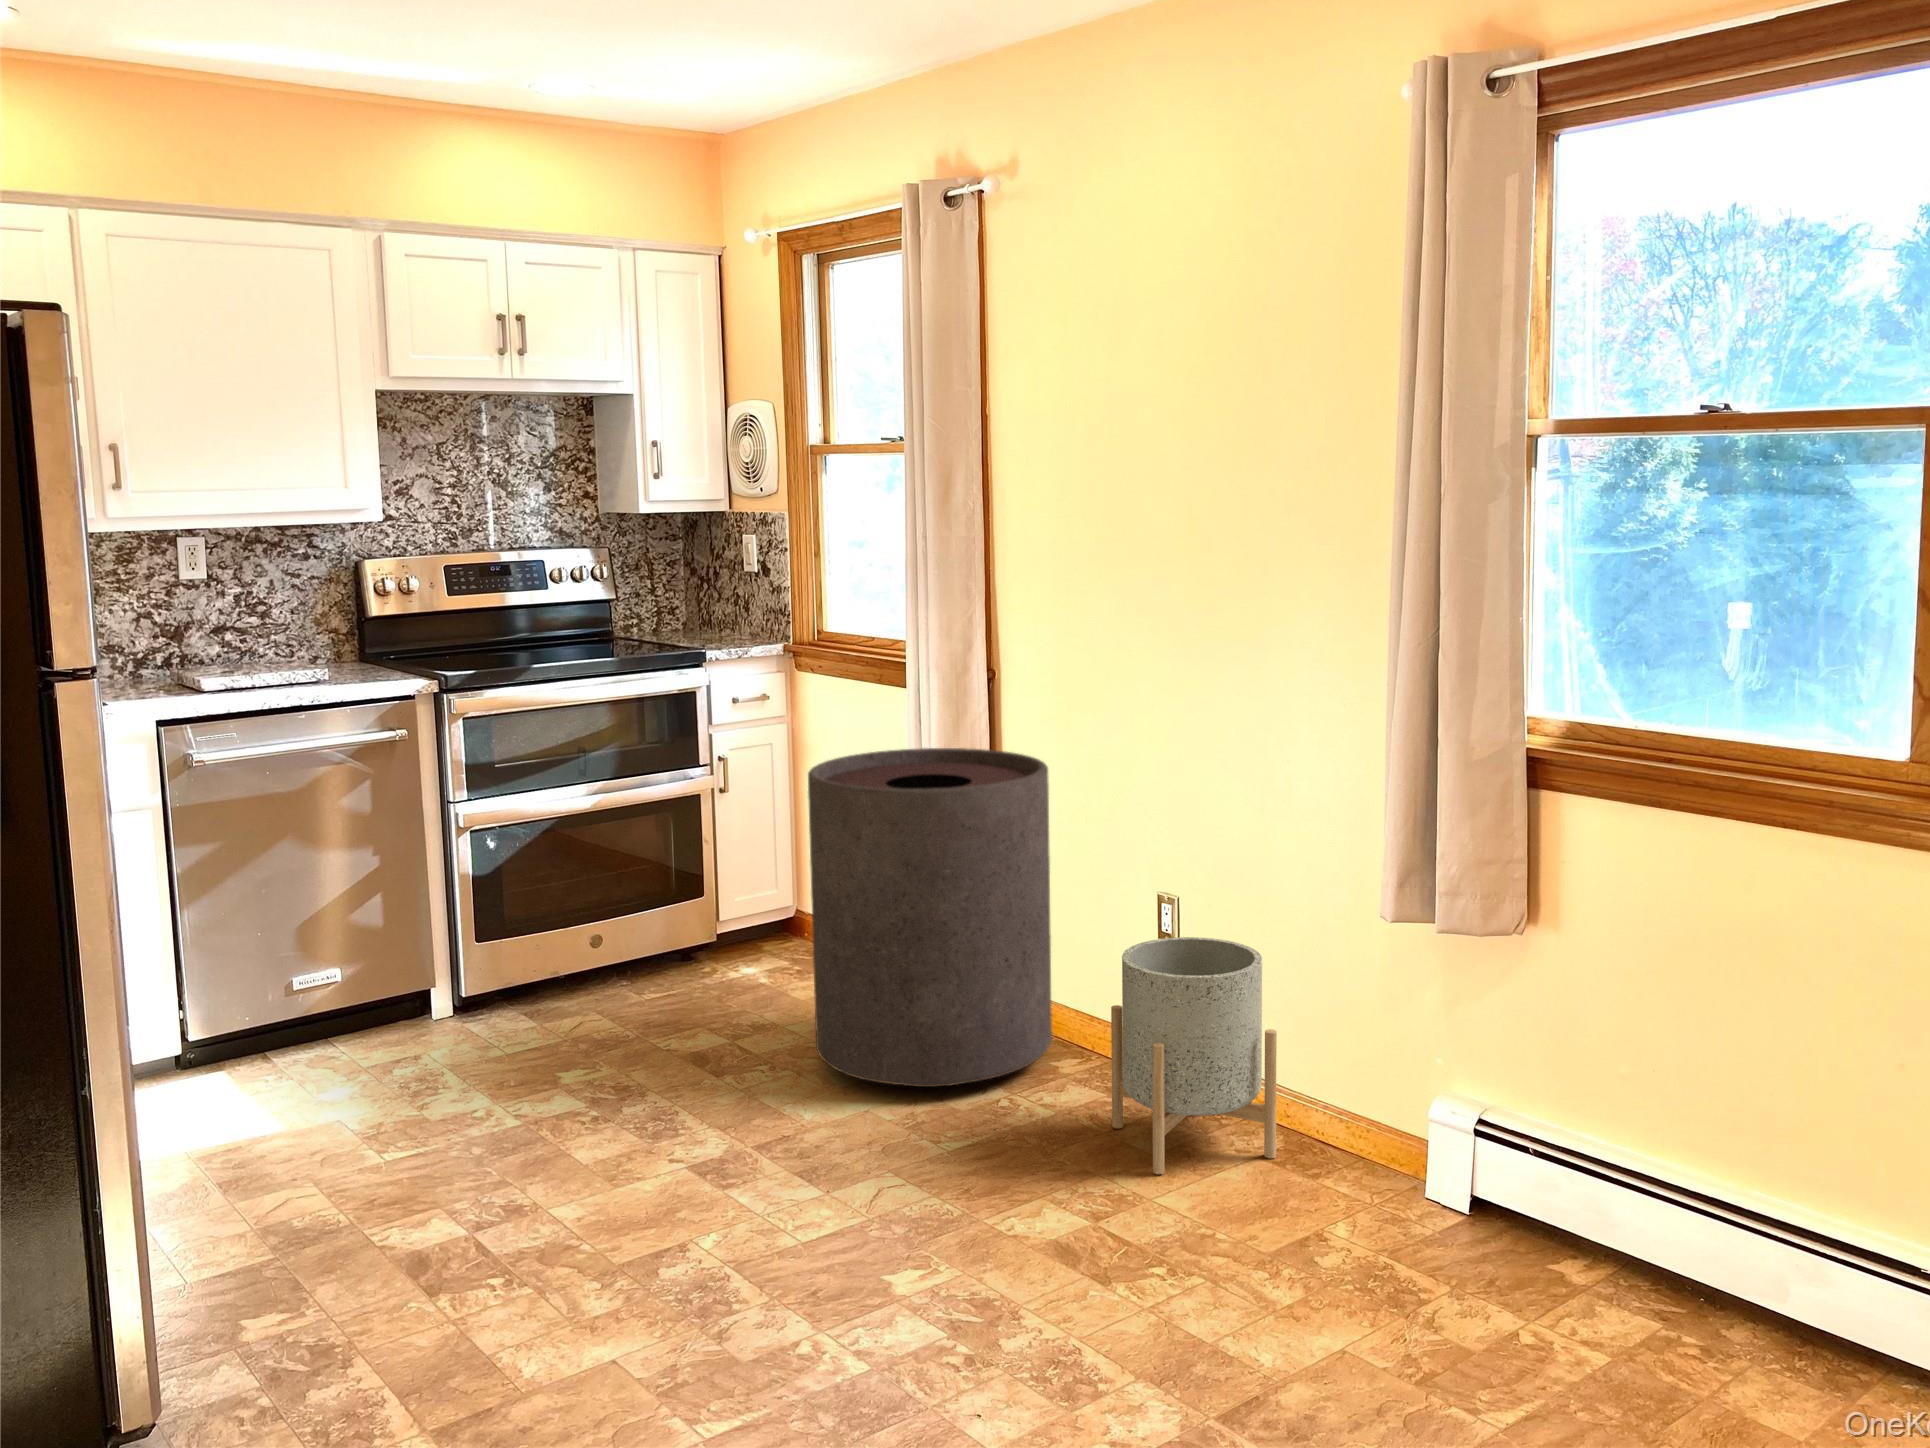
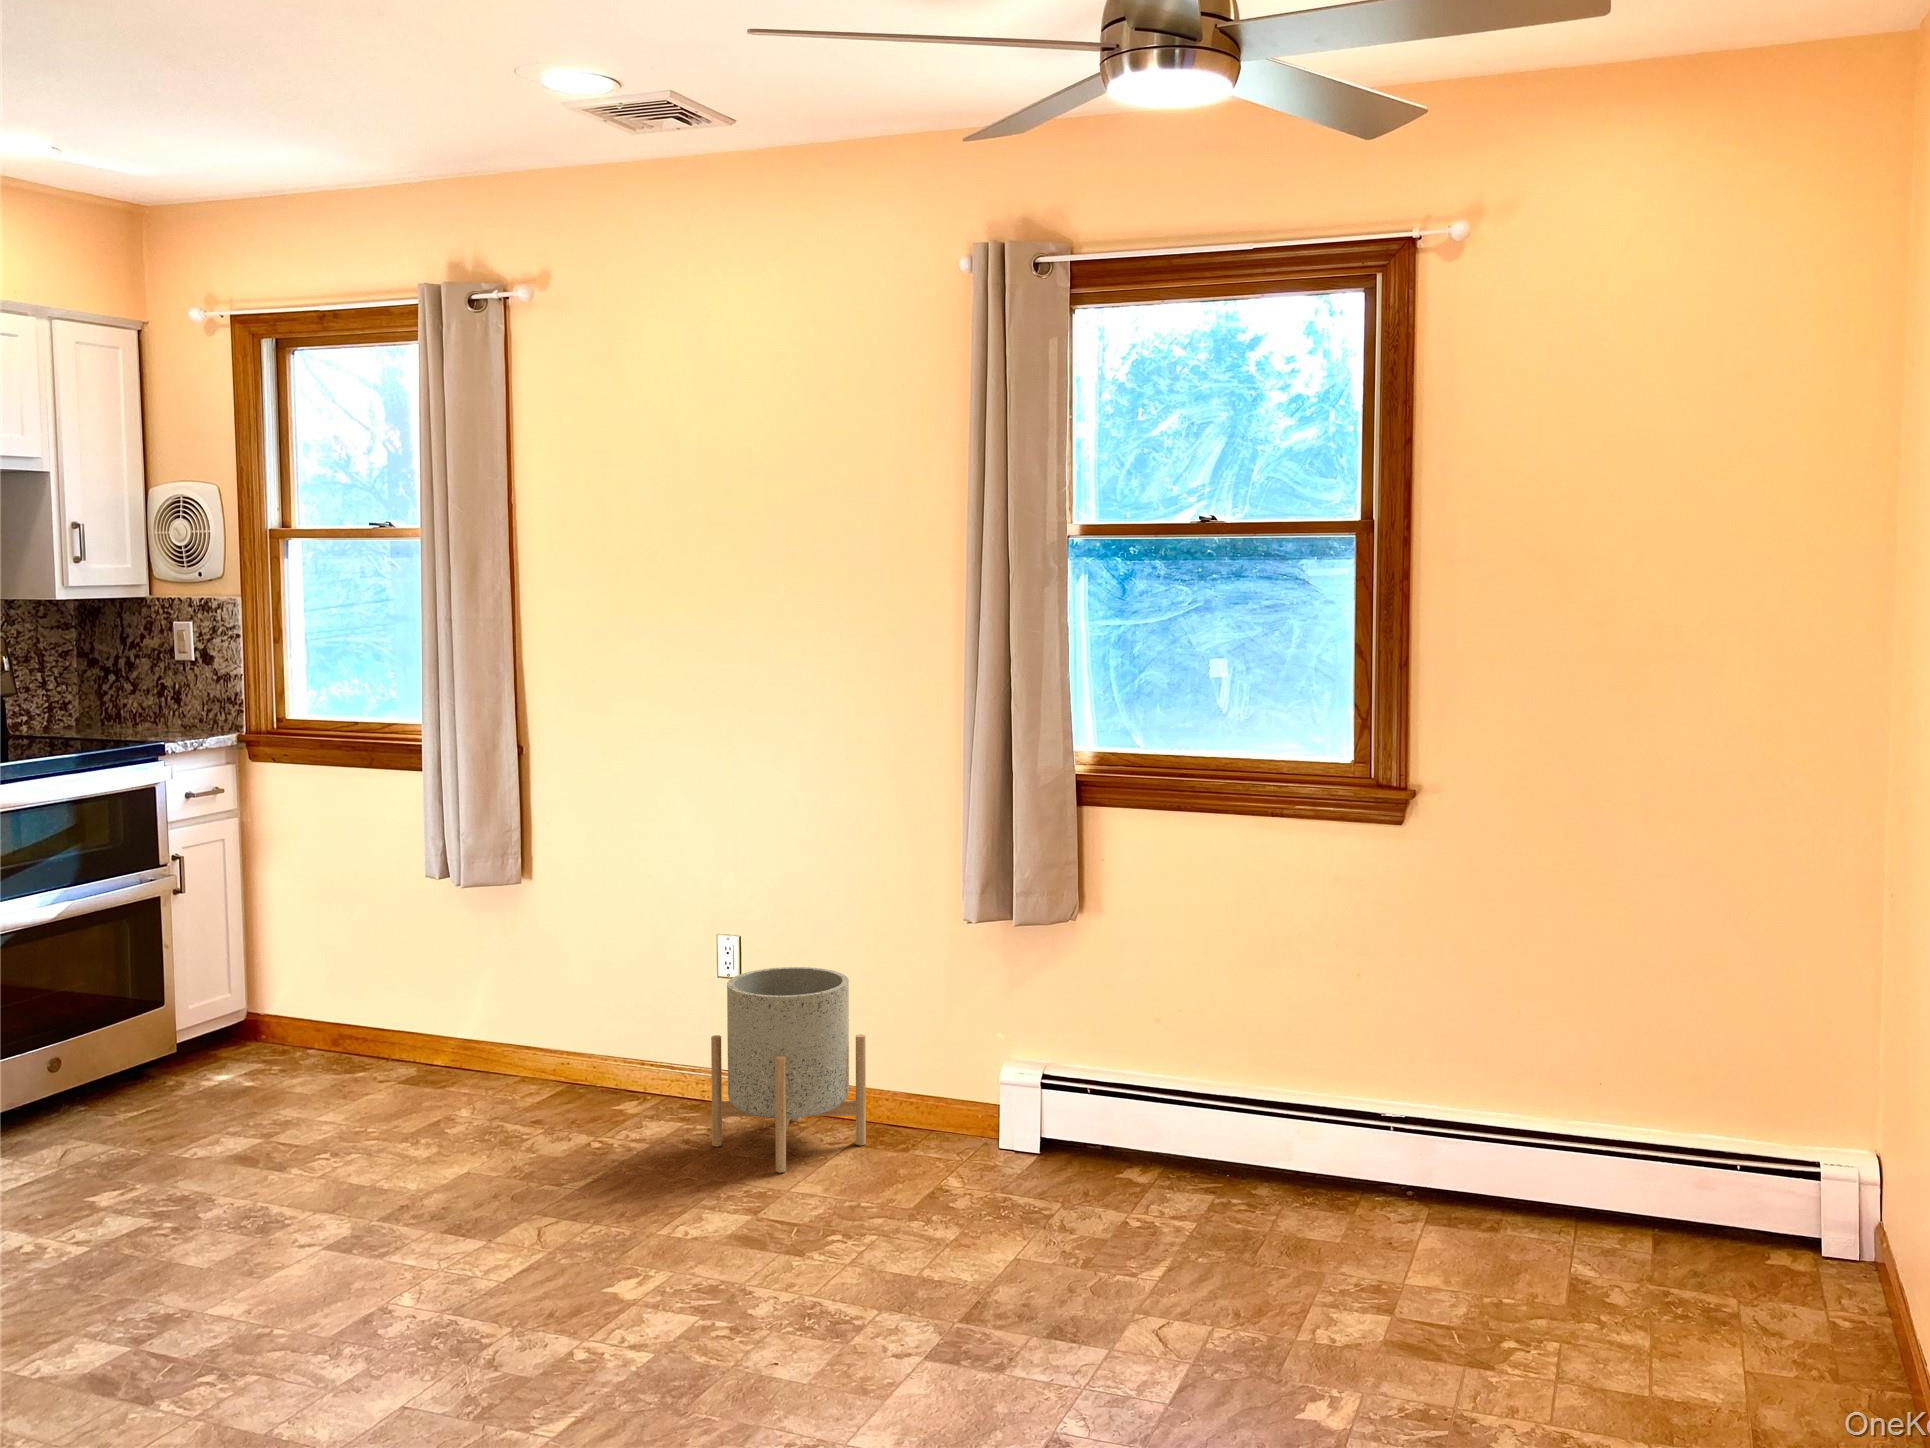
trash can: present [808,748,1052,1087] -> none [371,823,615,1148]

